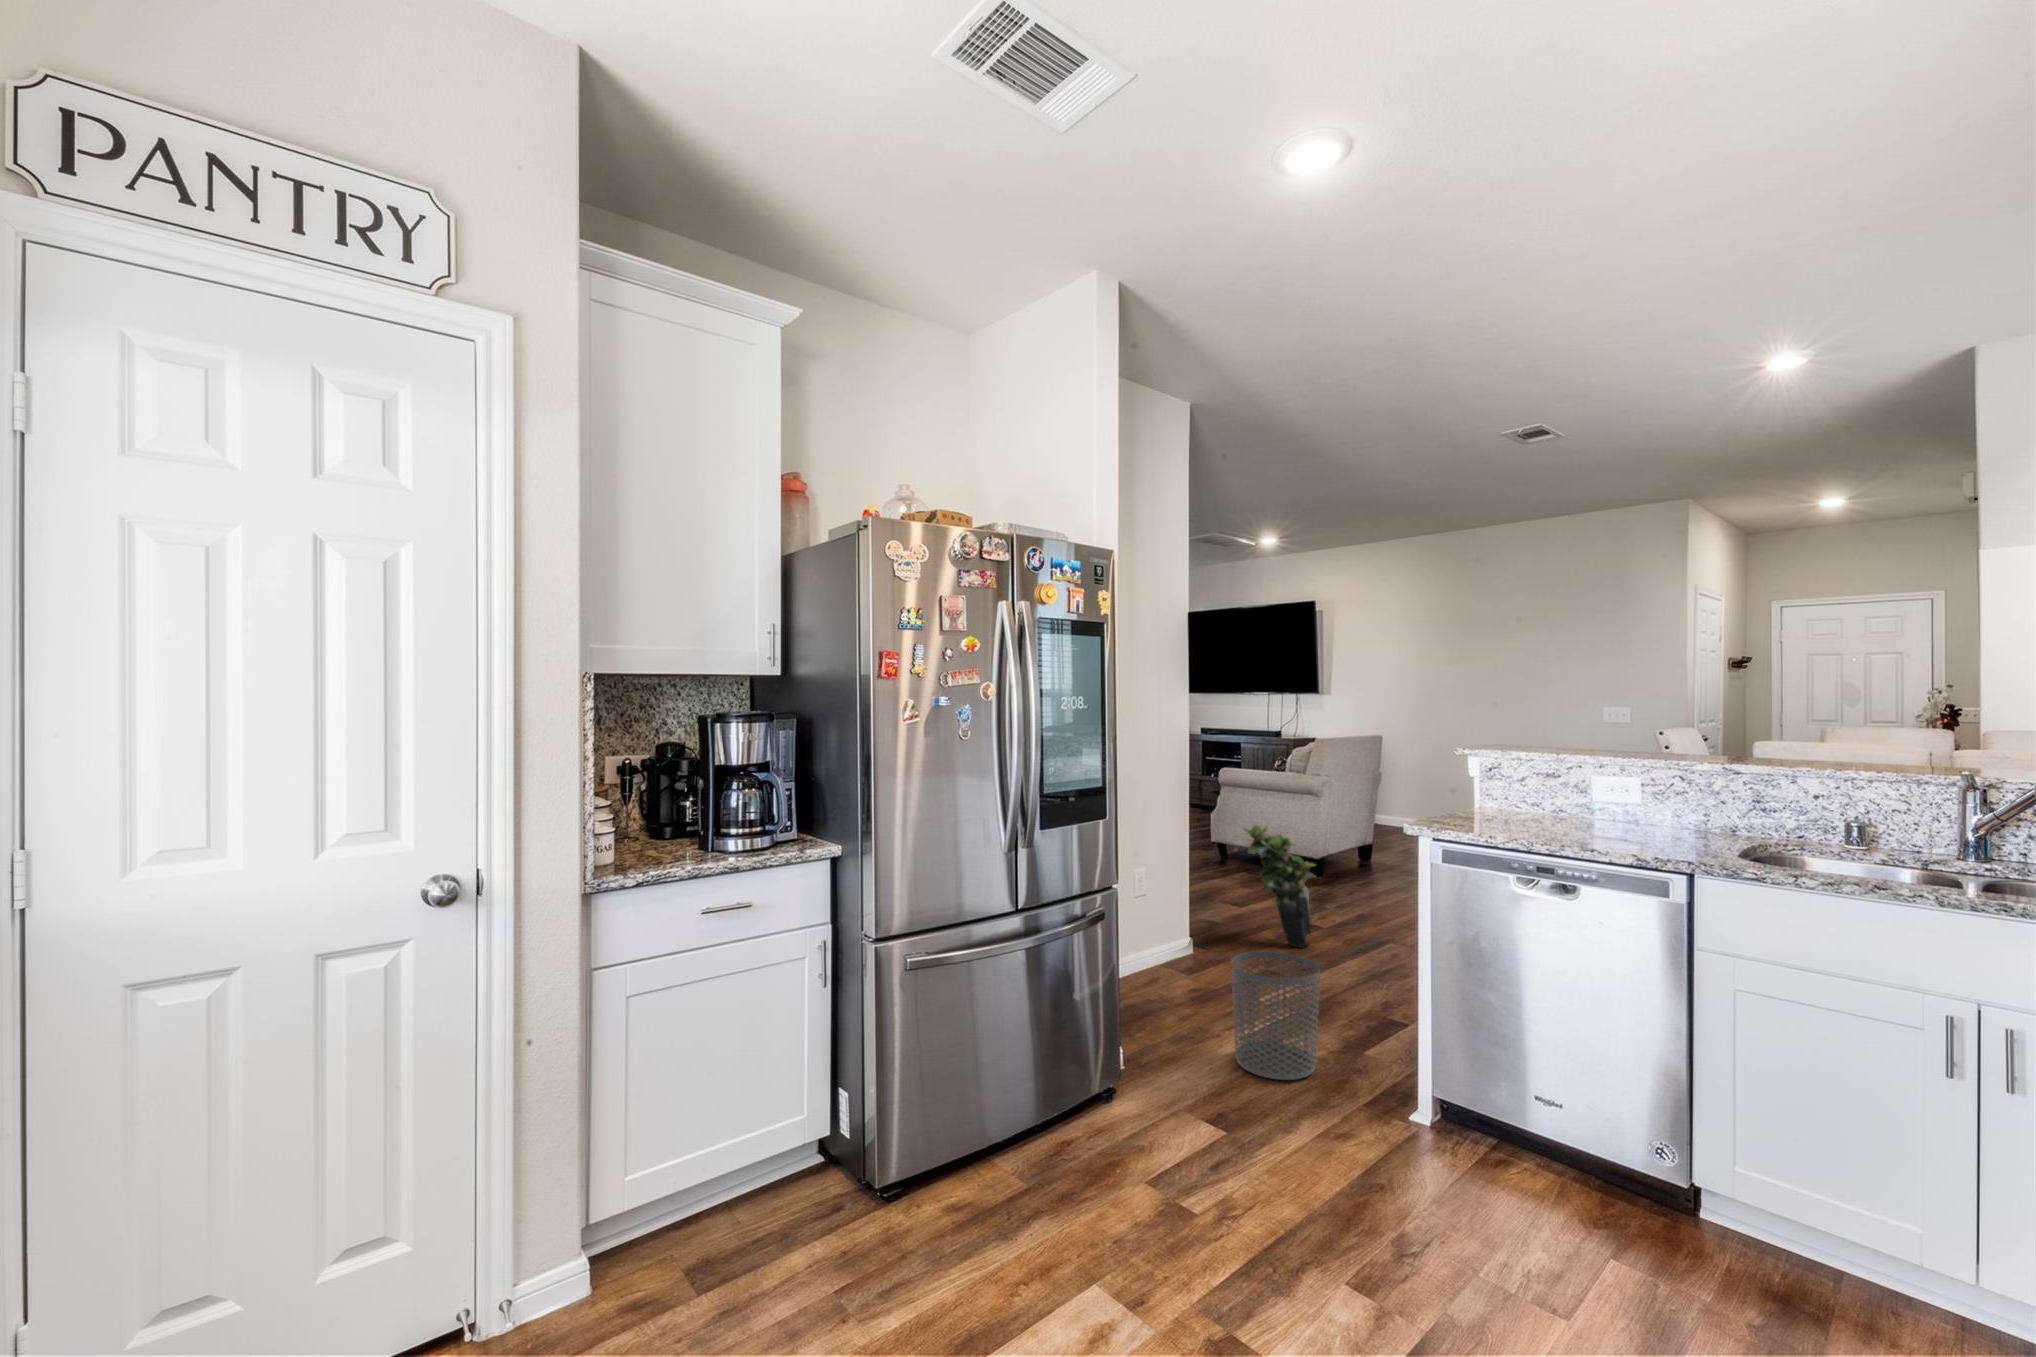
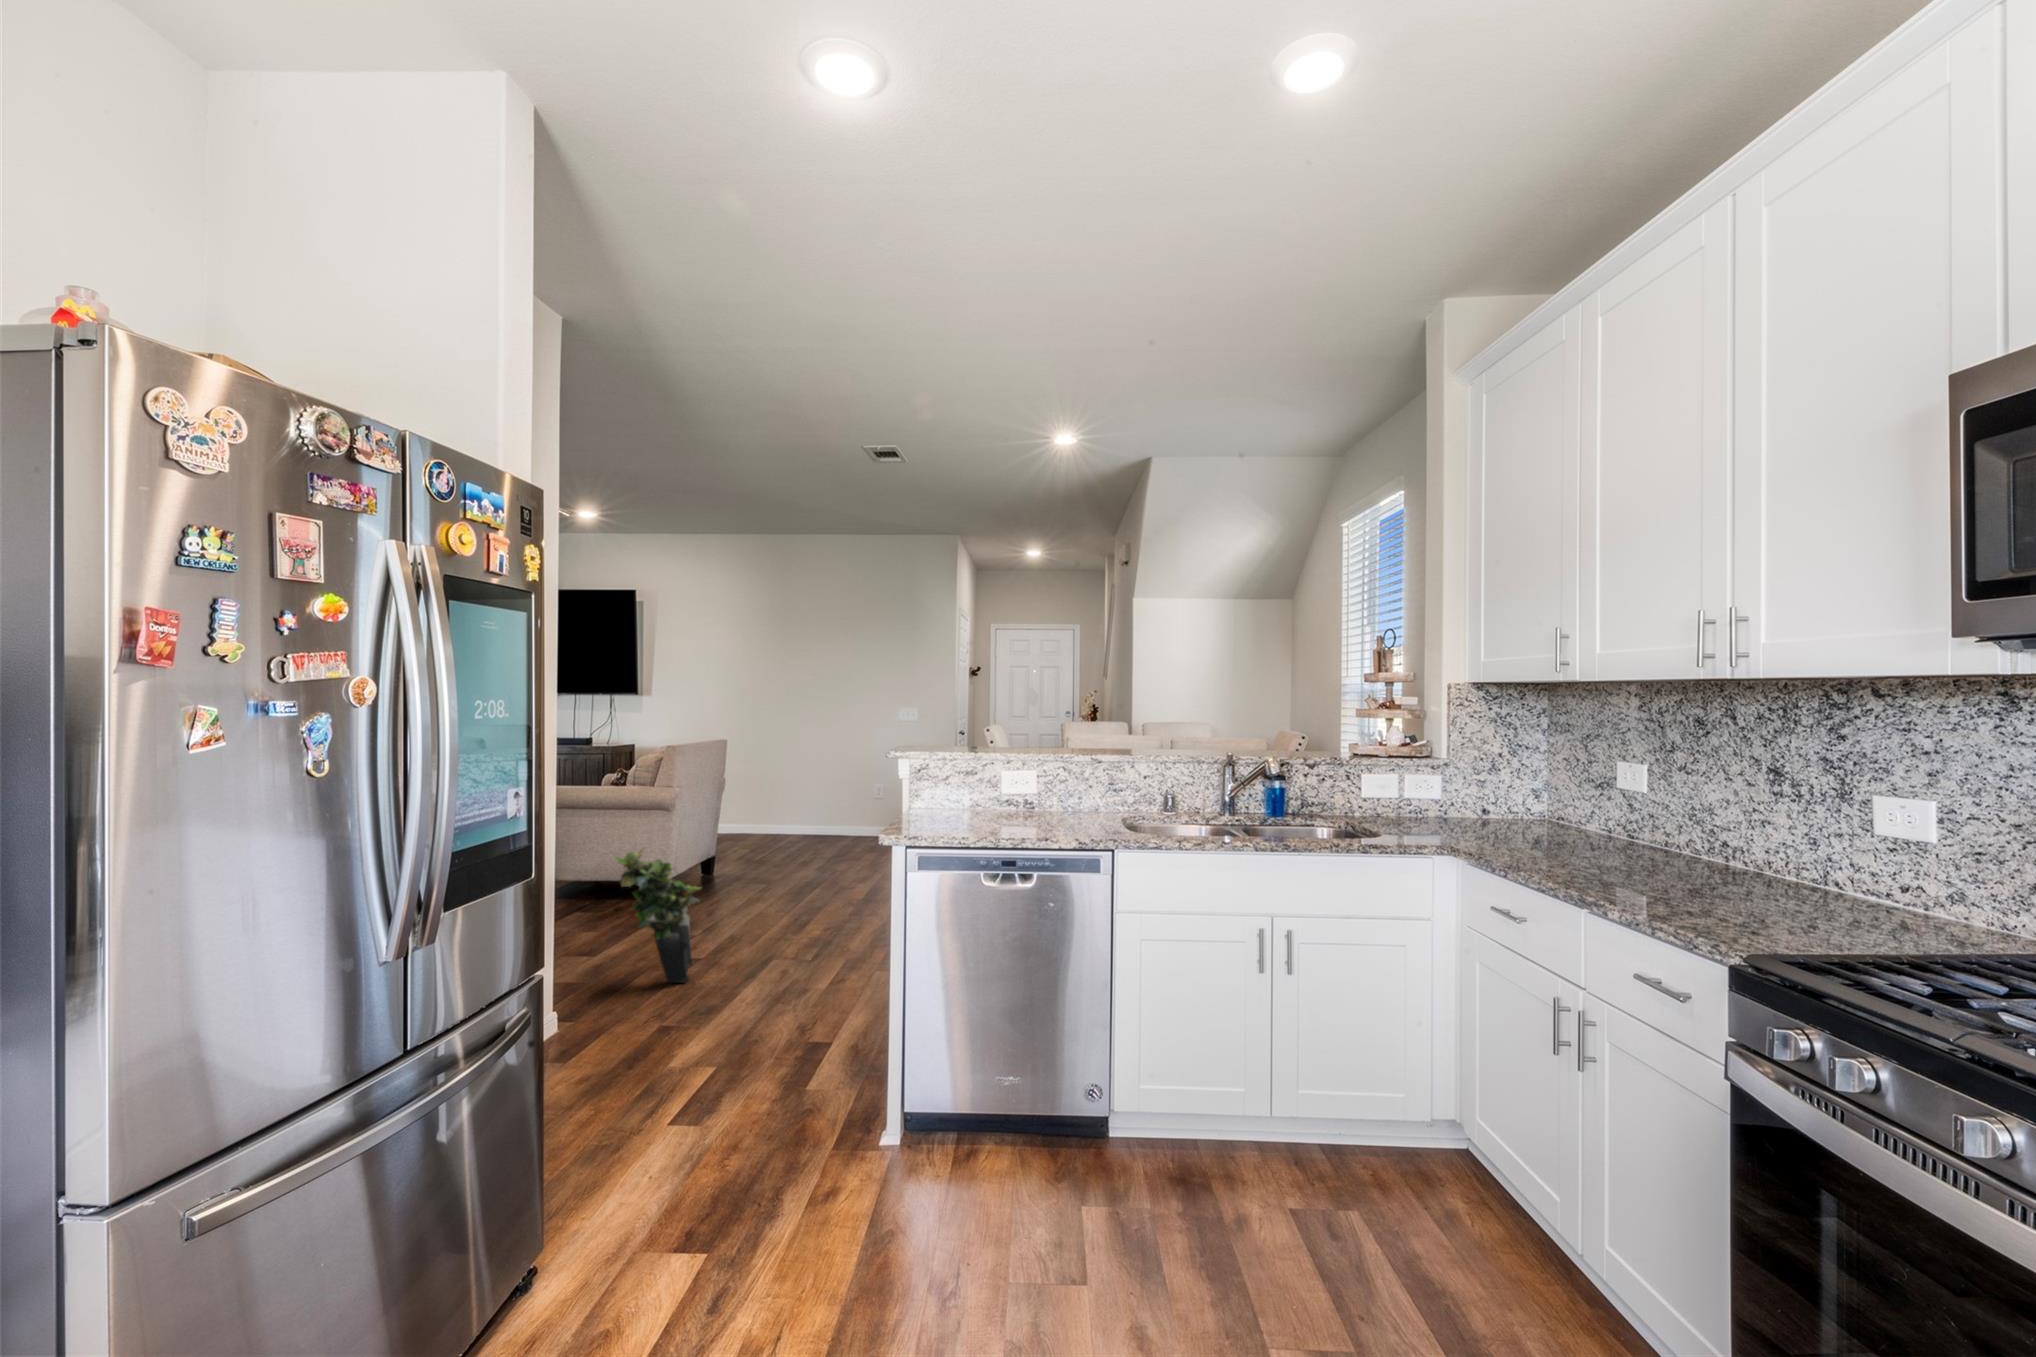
waste bin: present [1231,951,1320,1080] -> none [669,998,775,1157]

